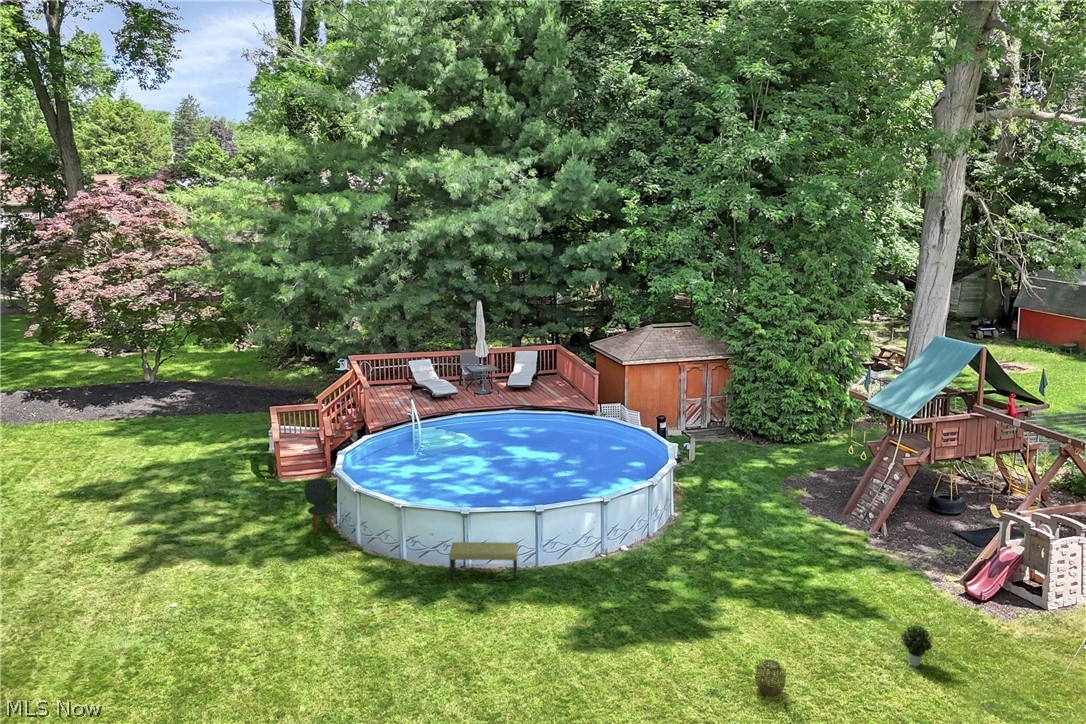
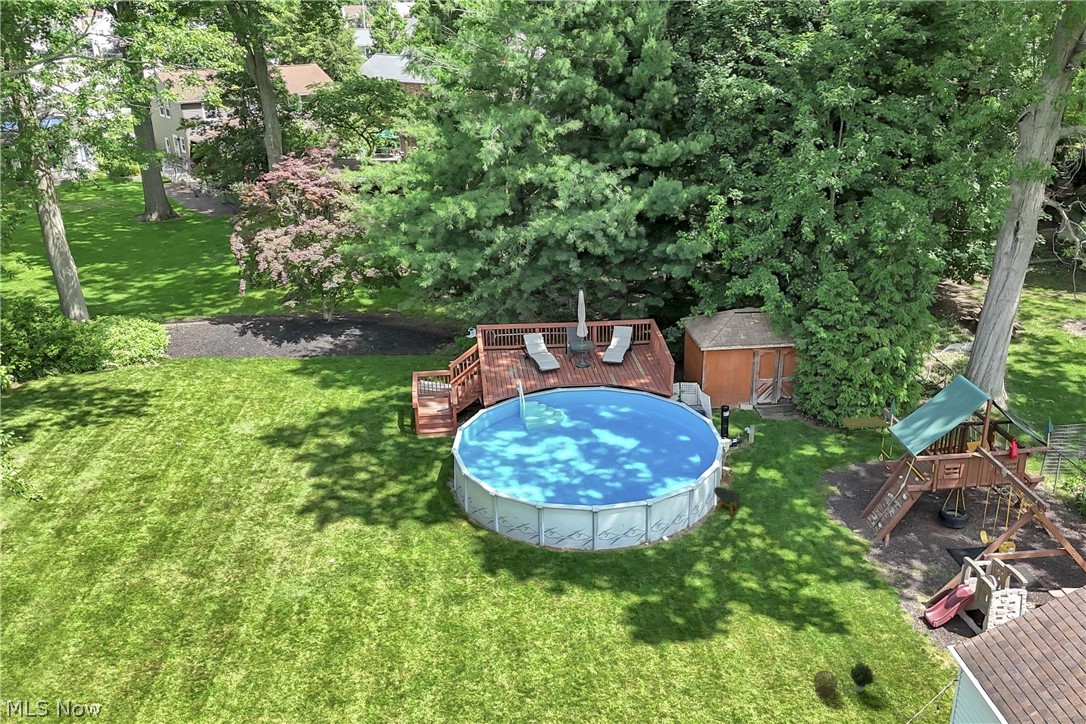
chair: present [305,478,336,534] -> present [714,487,740,515]
bench: present [449,542,518,580] -> present [840,416,886,438]
woven basket: present [755,660,786,696] -> present [814,670,838,696]

